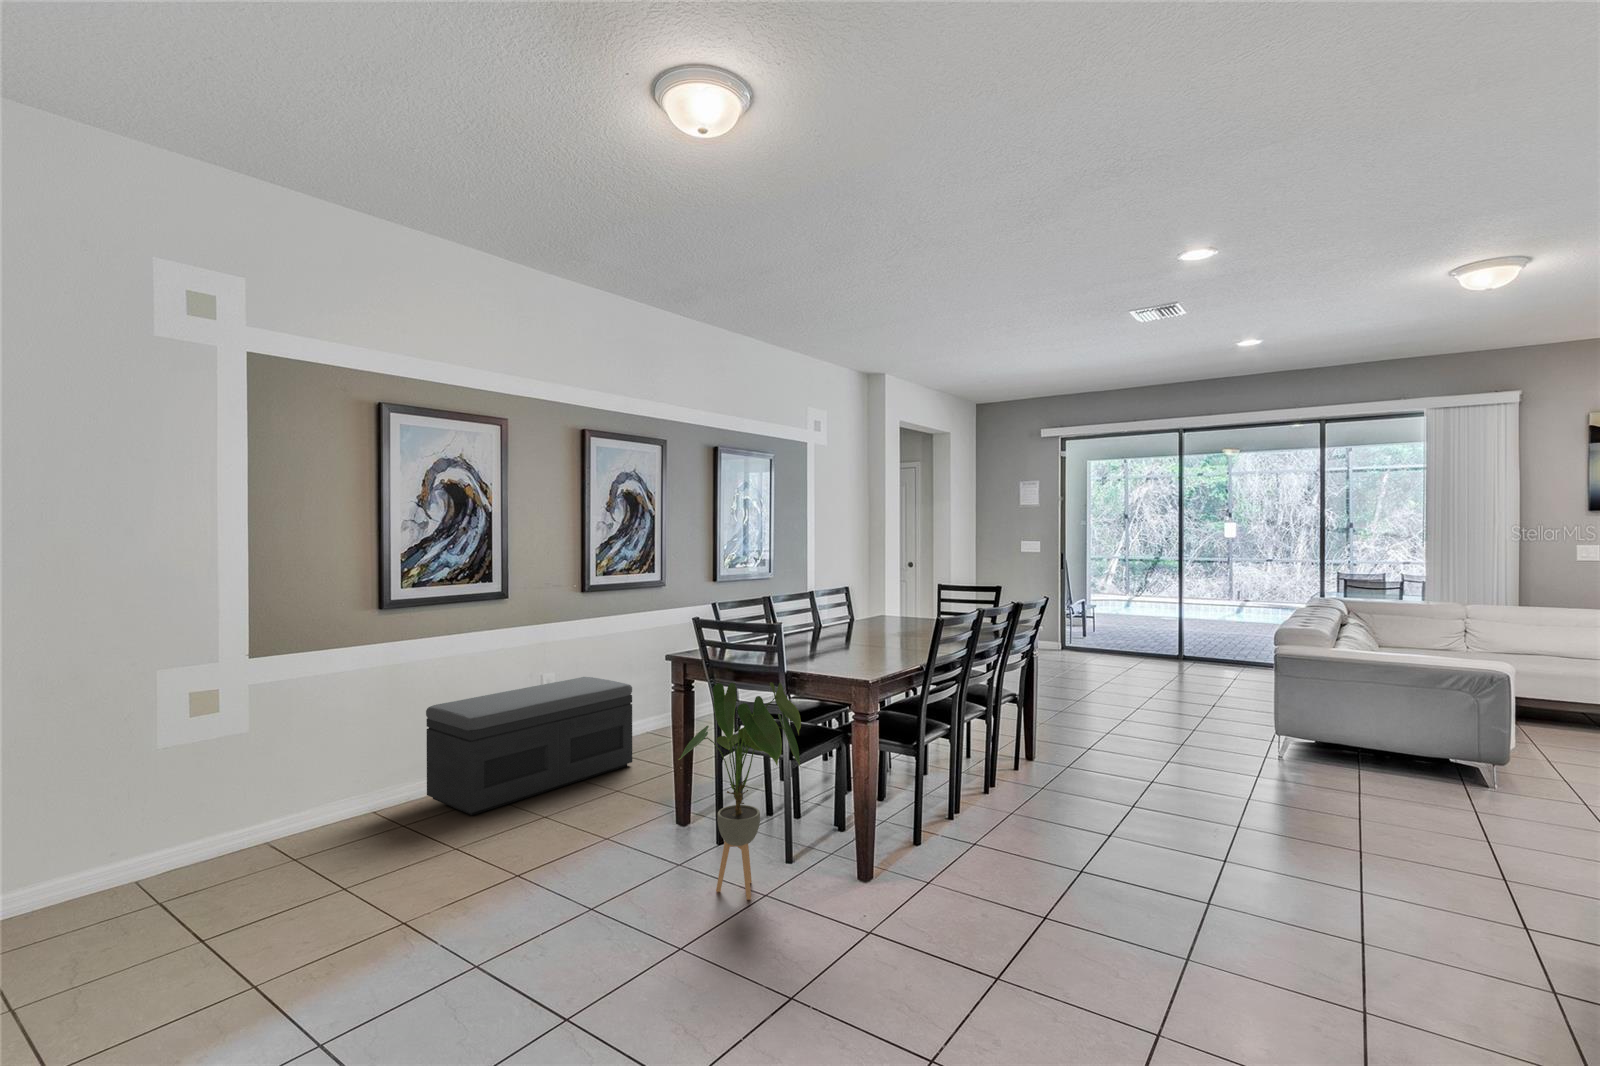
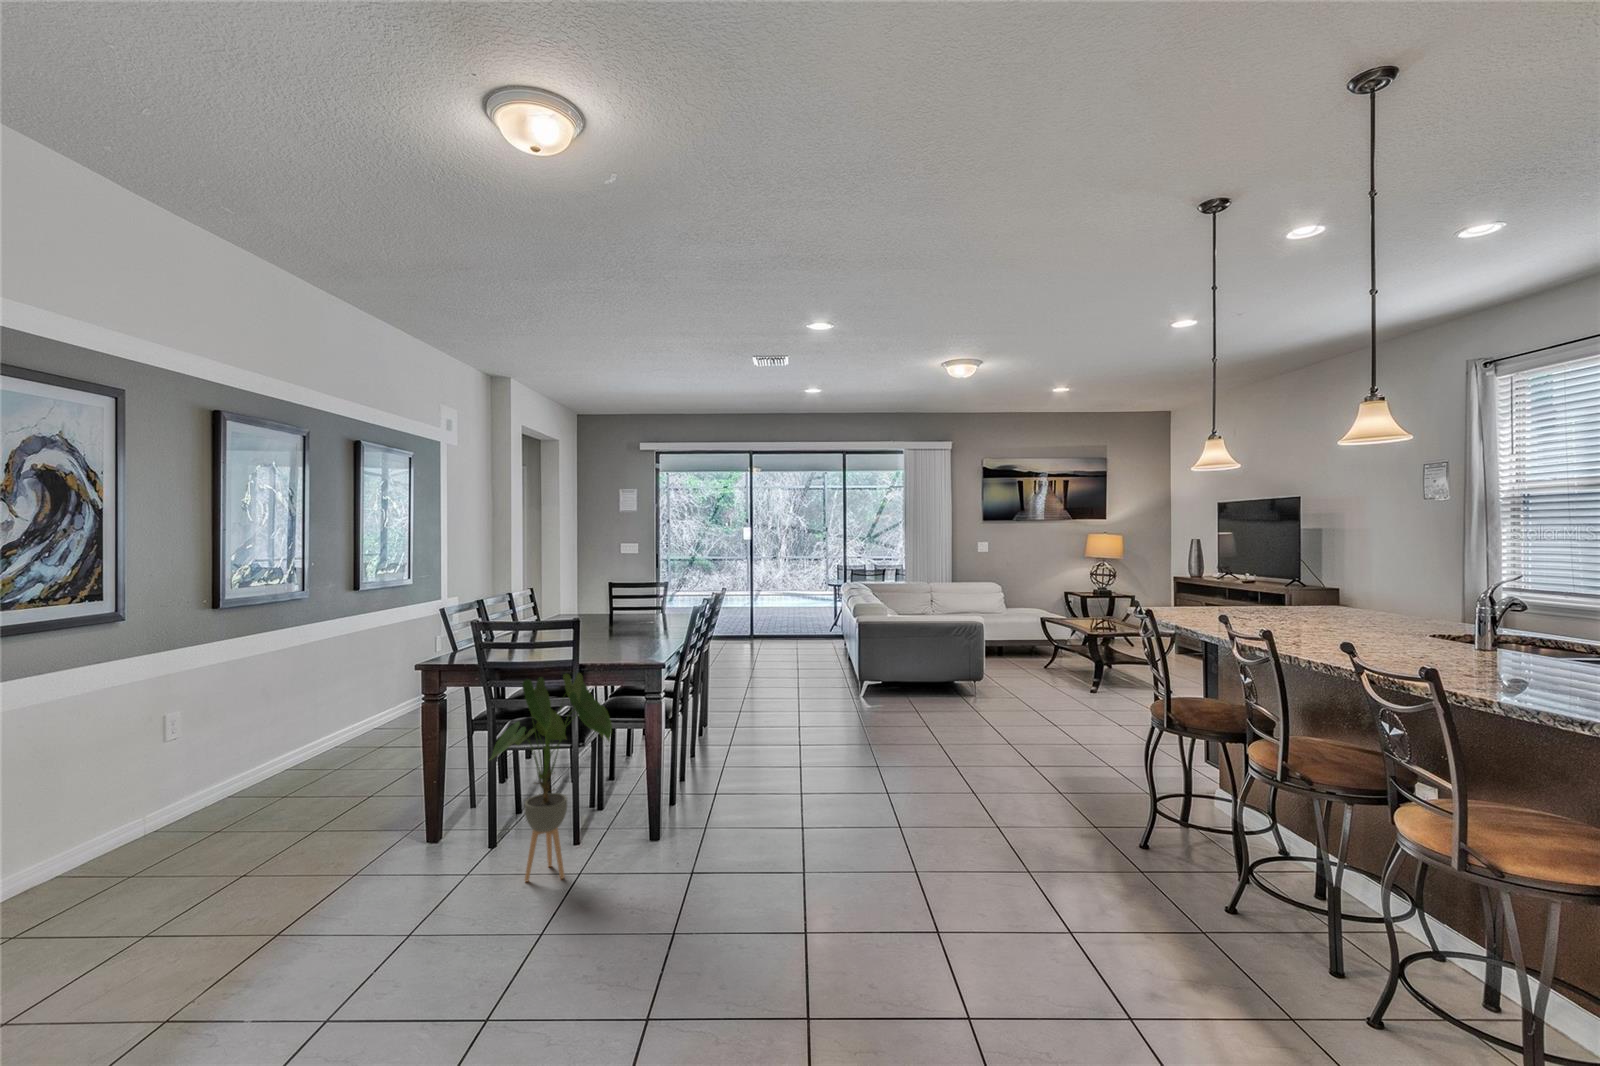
storage bench: present [426,677,632,815] -> none [8,709,305,899]

